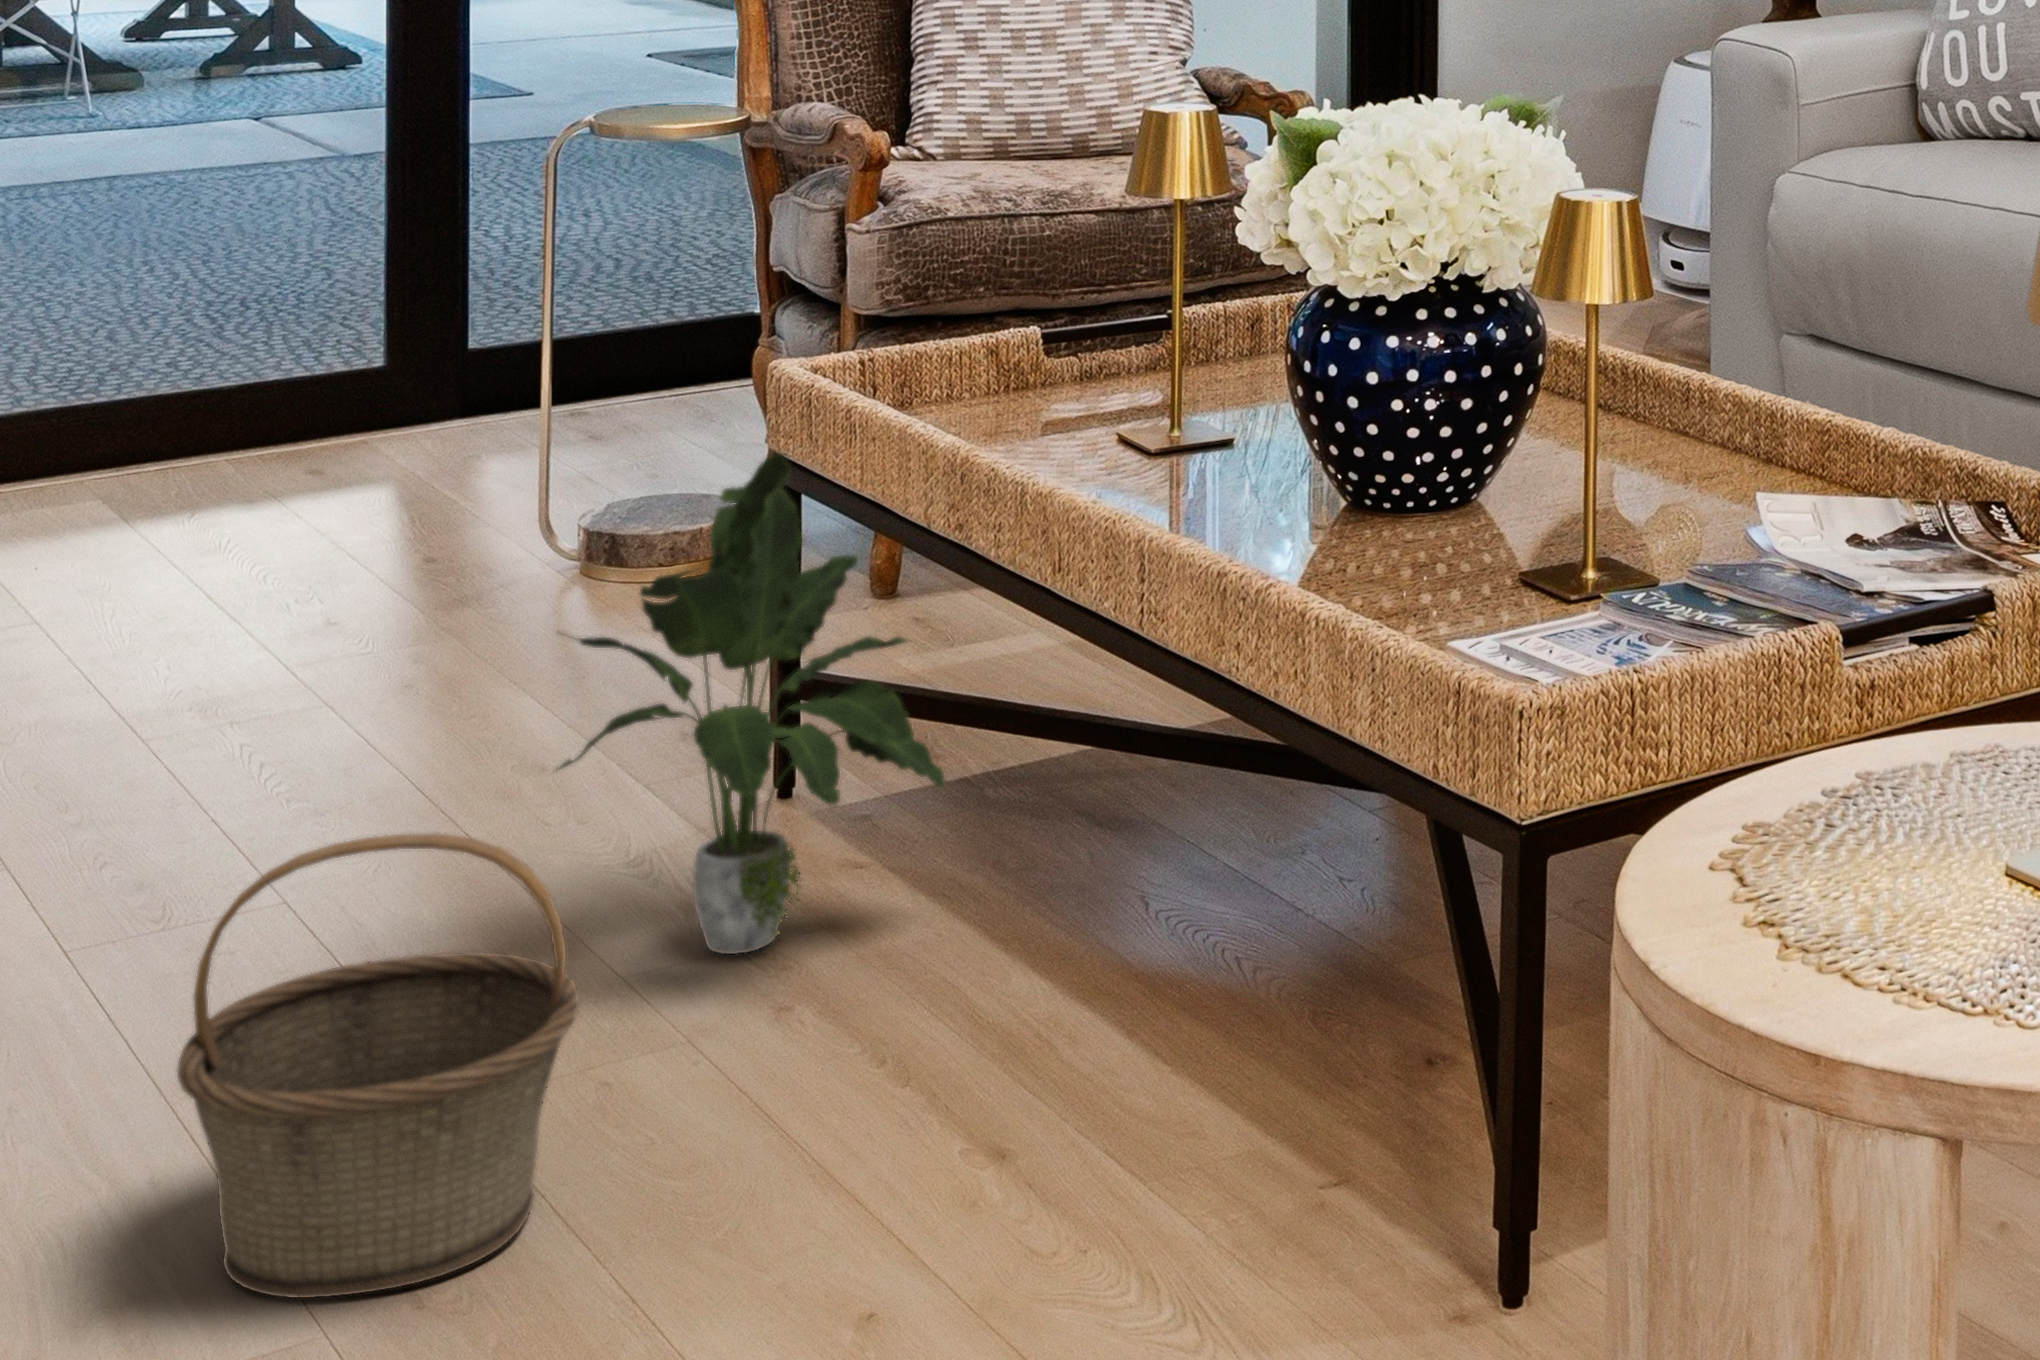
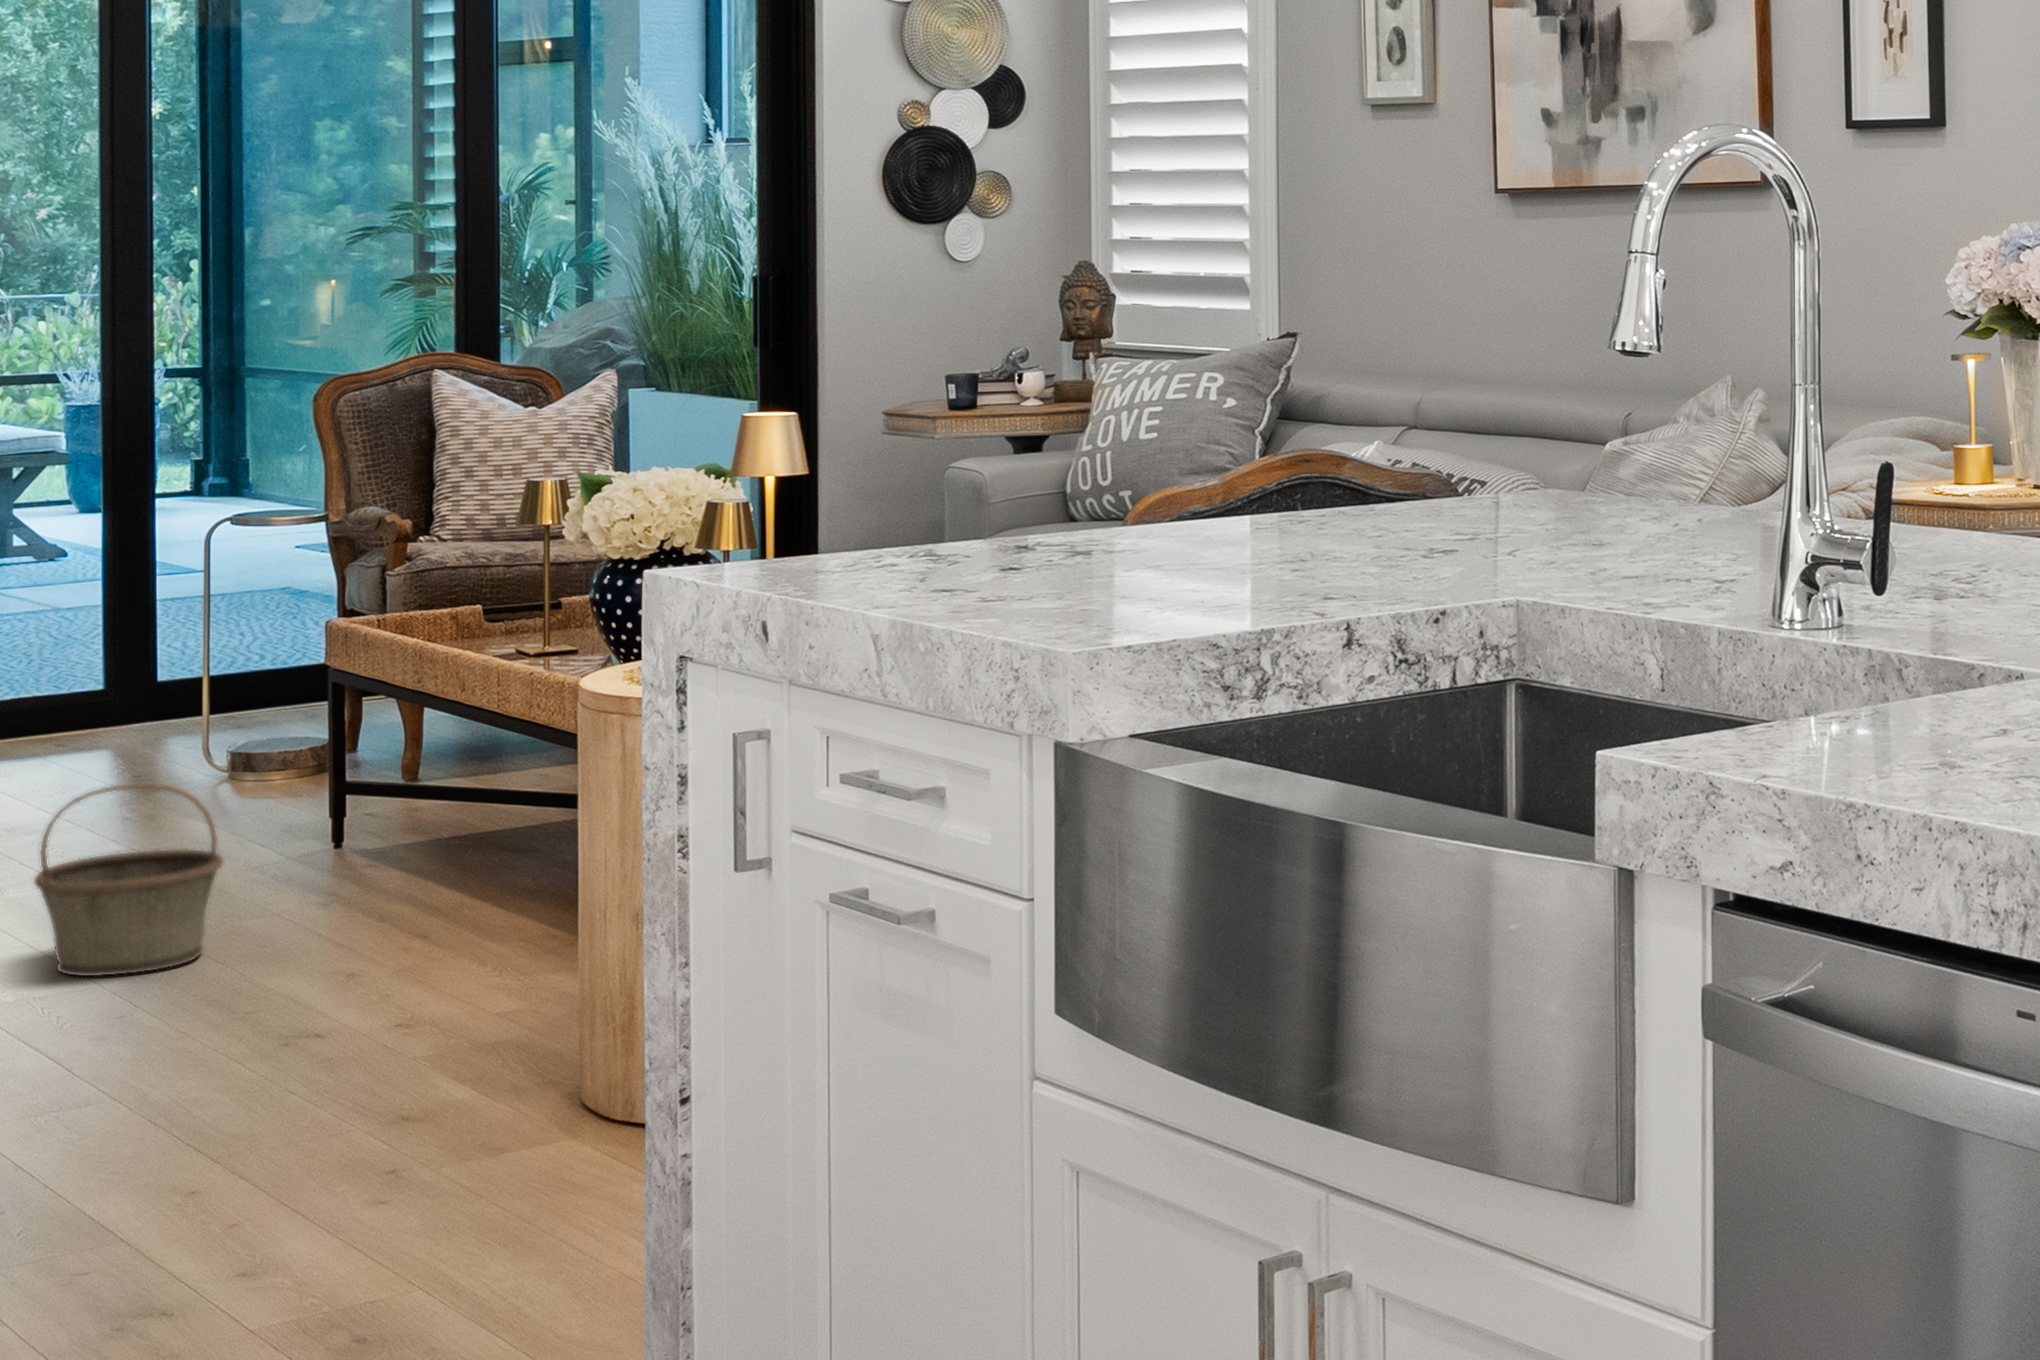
potted plant: present [553,454,946,954] -> none [209,645,417,890]

